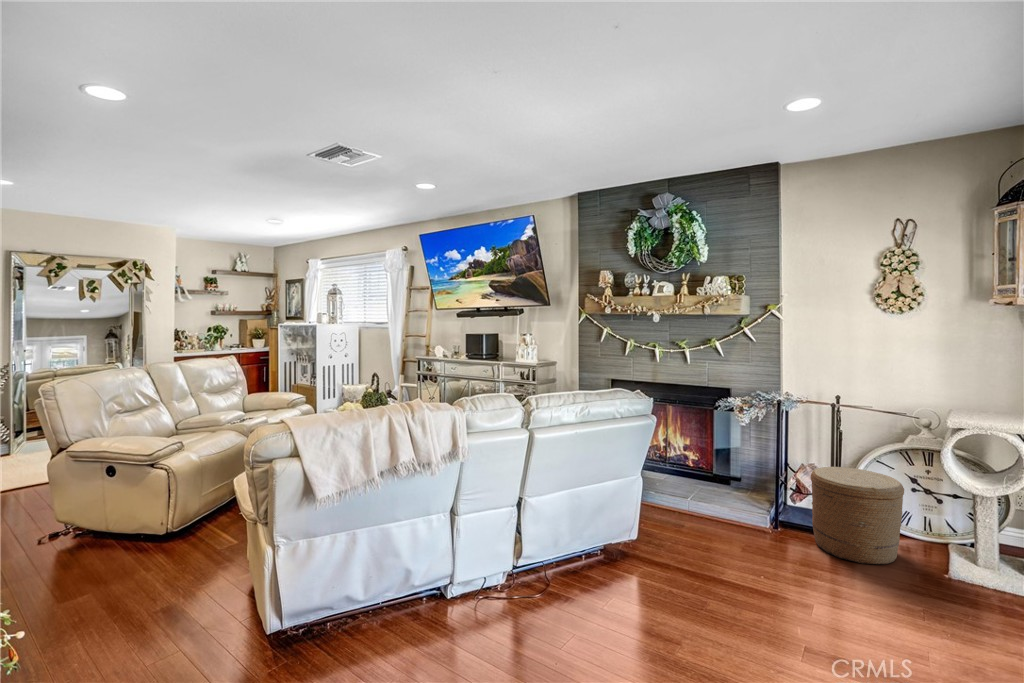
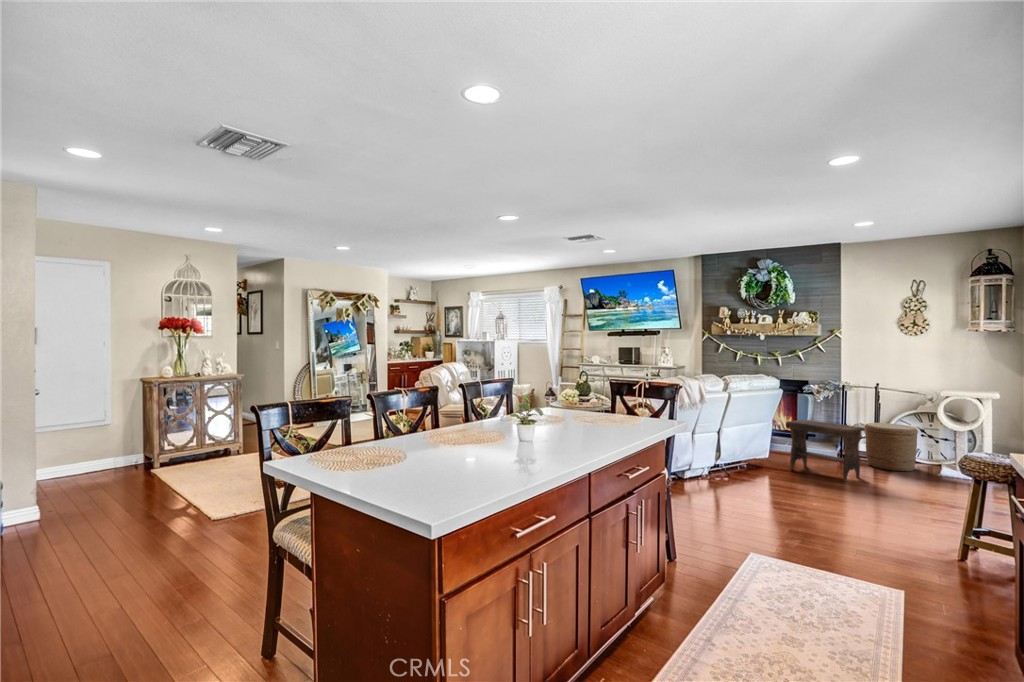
footstool: none [663,466,804,606] -> present [786,420,865,481]

